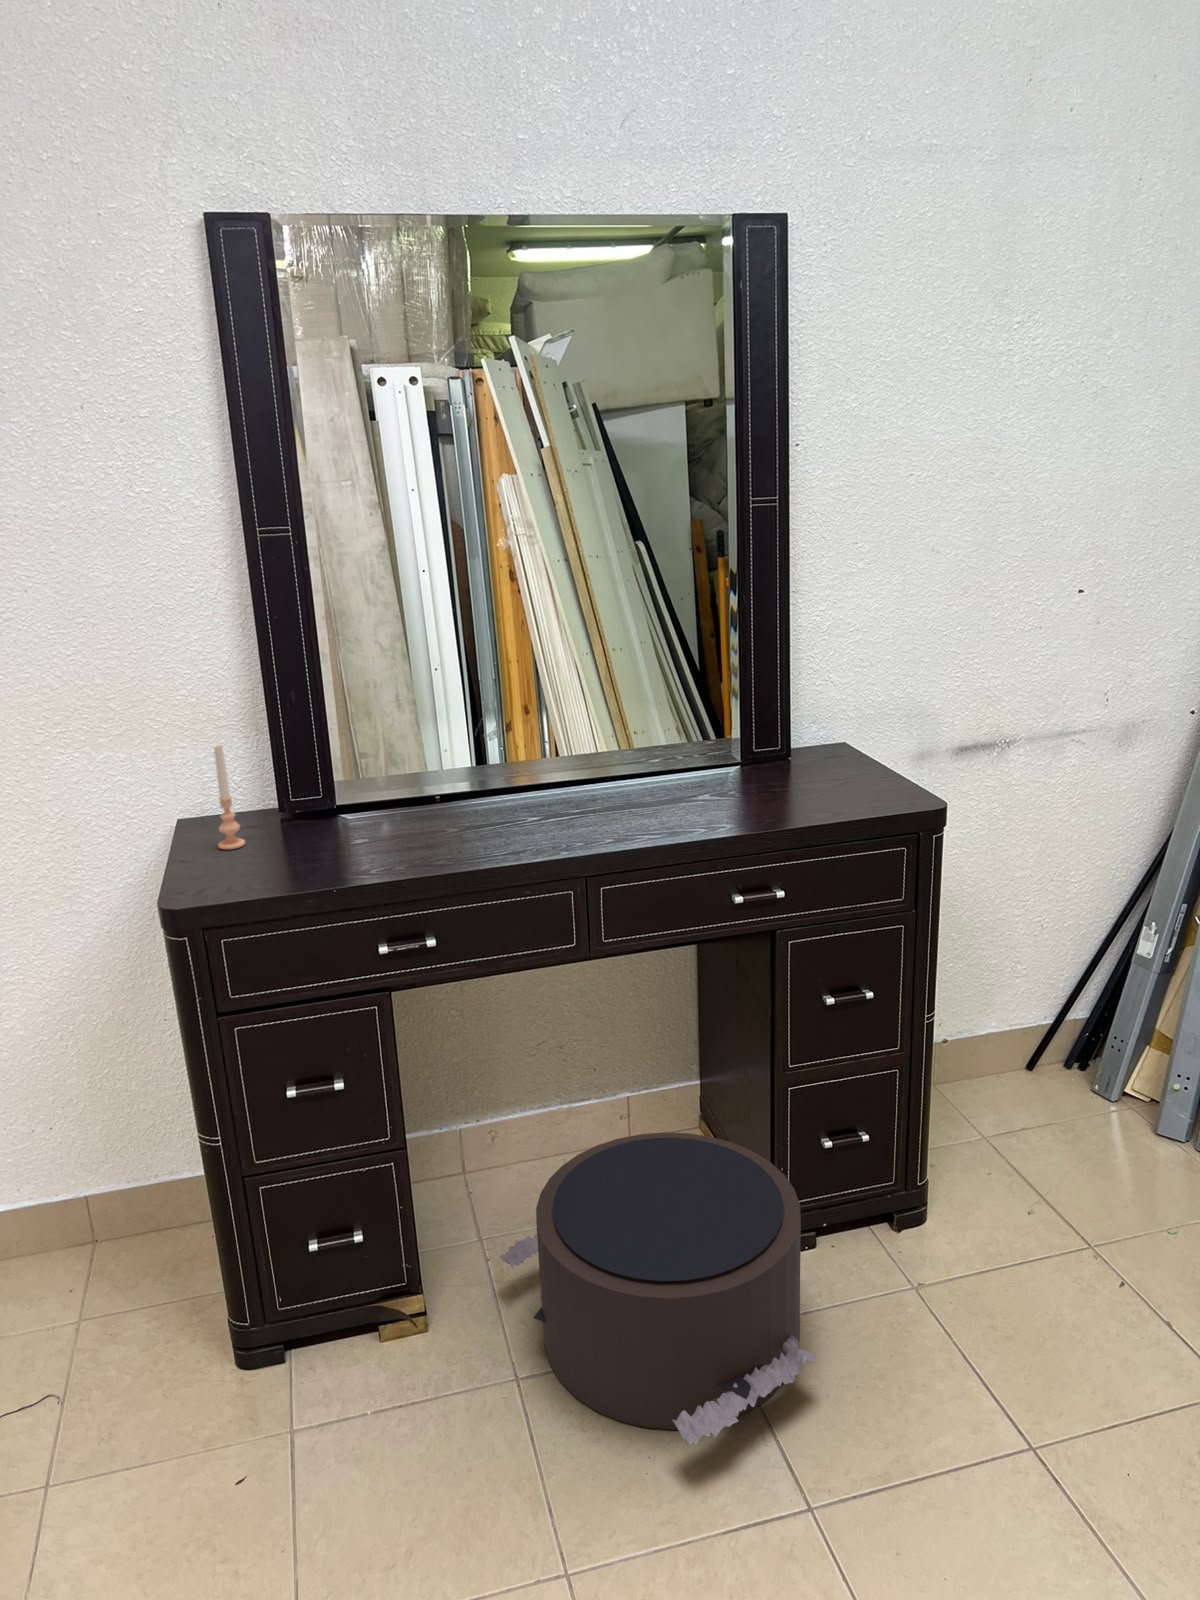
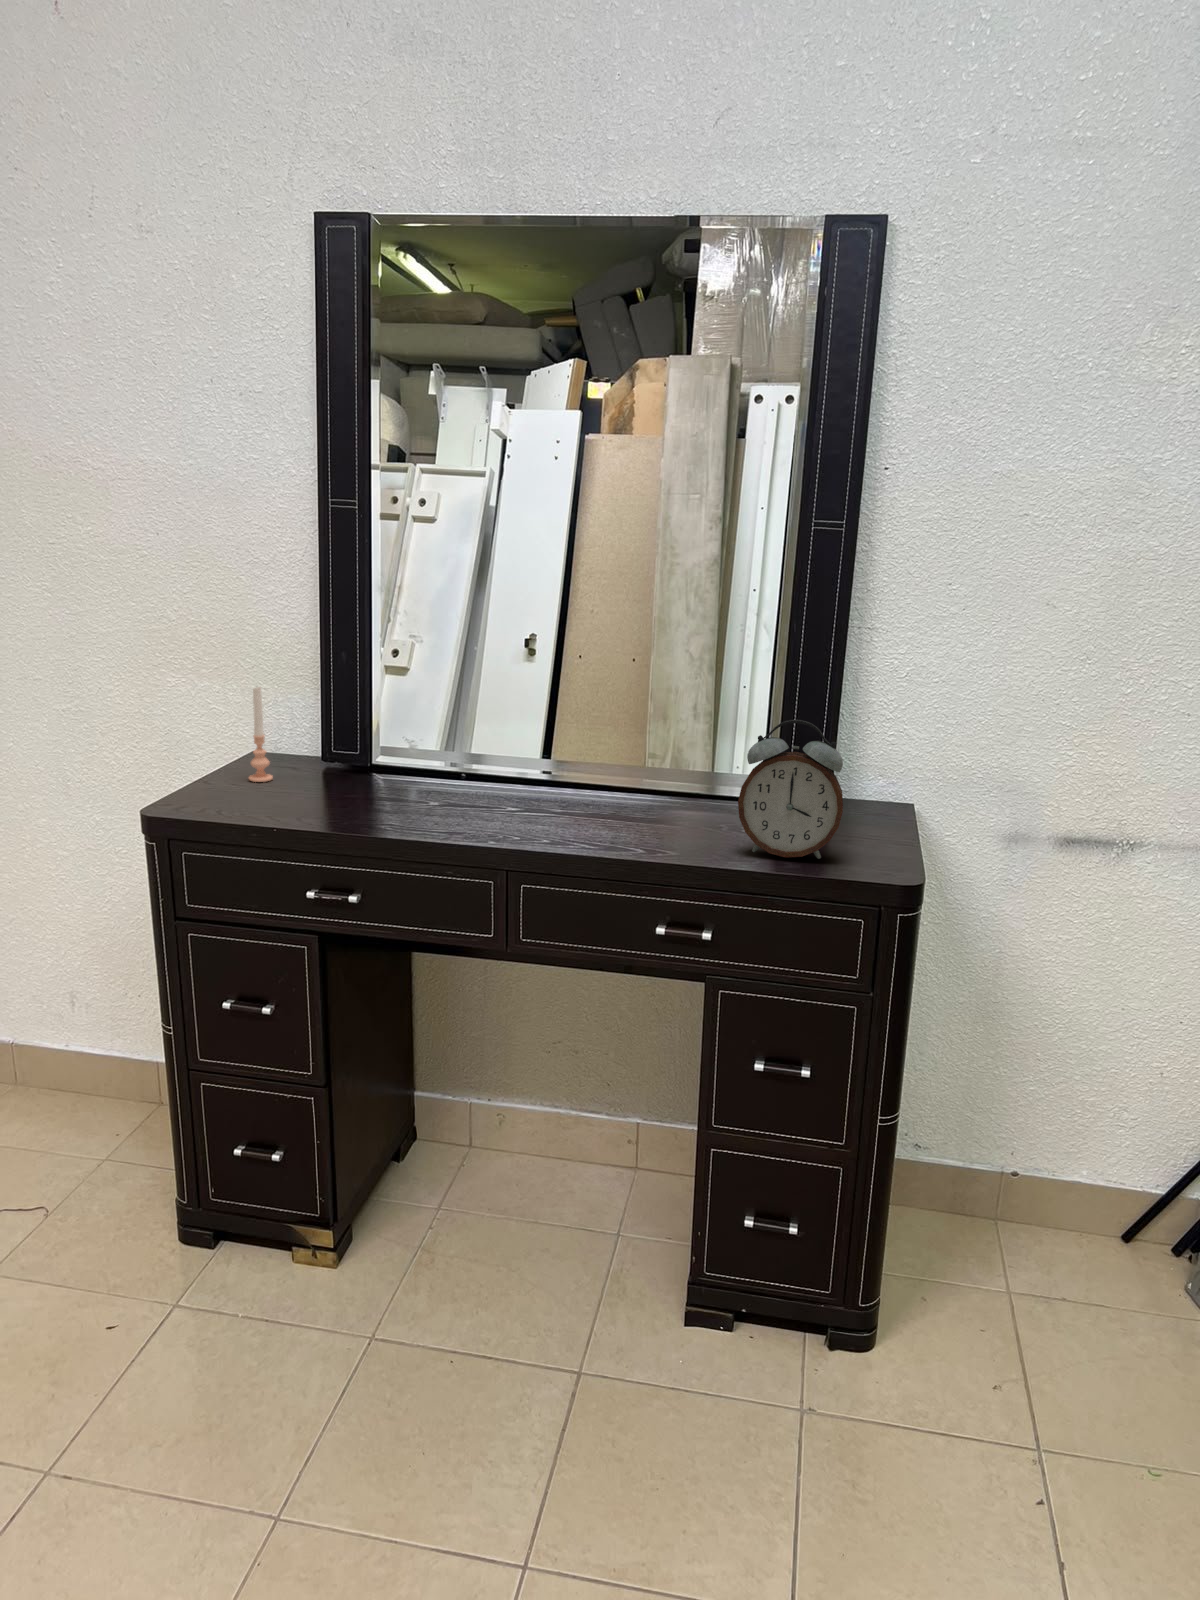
alarm clock: none [771,683,869,811] -> present [738,720,843,859]
pouf: present [500,1132,817,1445] -> none [401,1148,674,1458]

